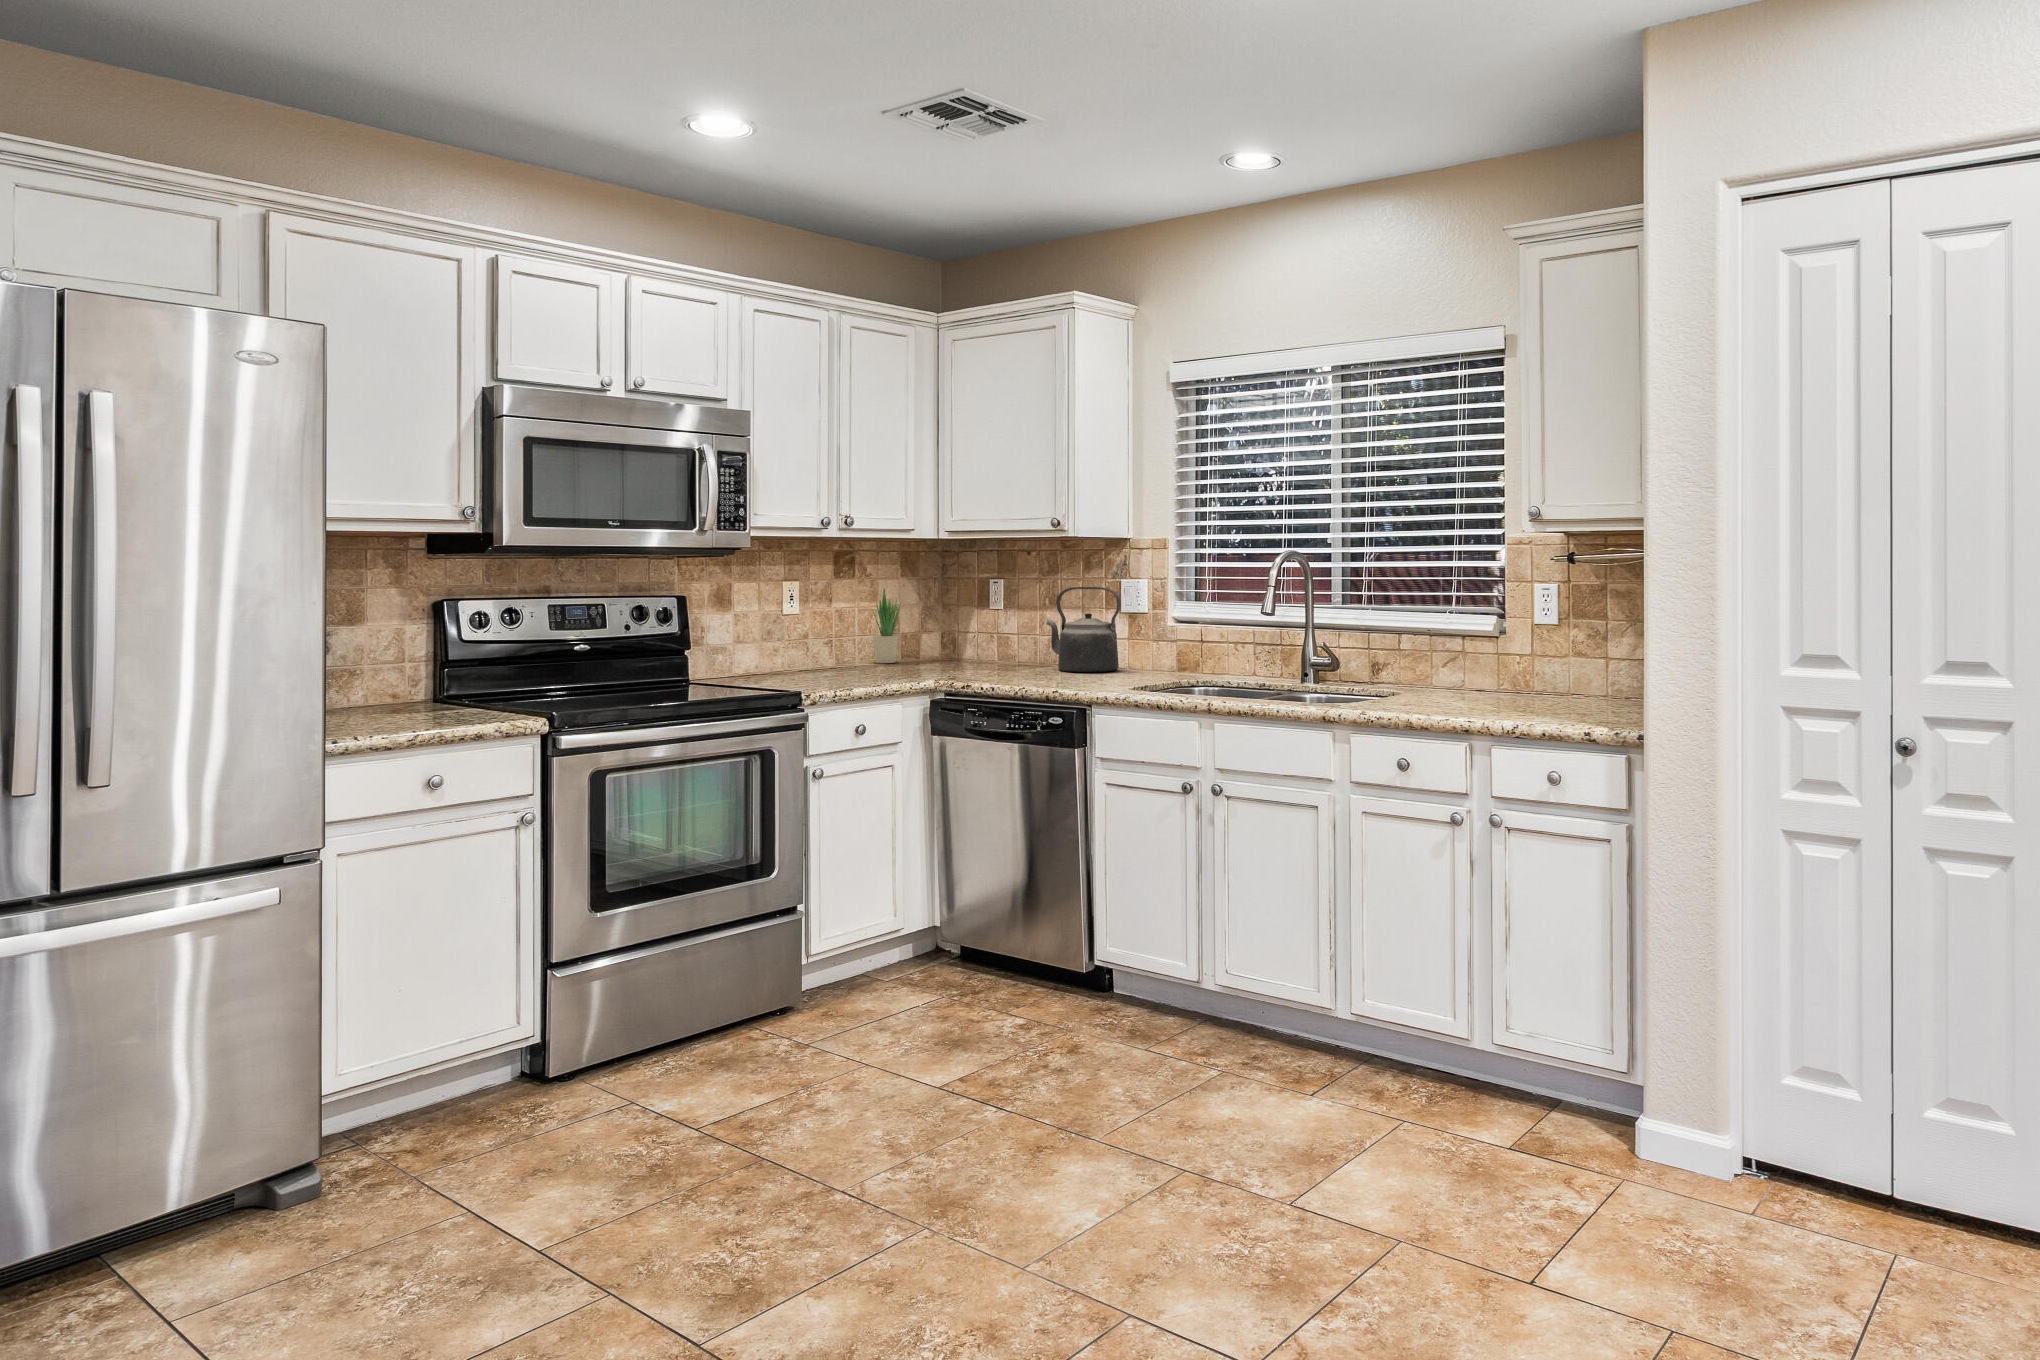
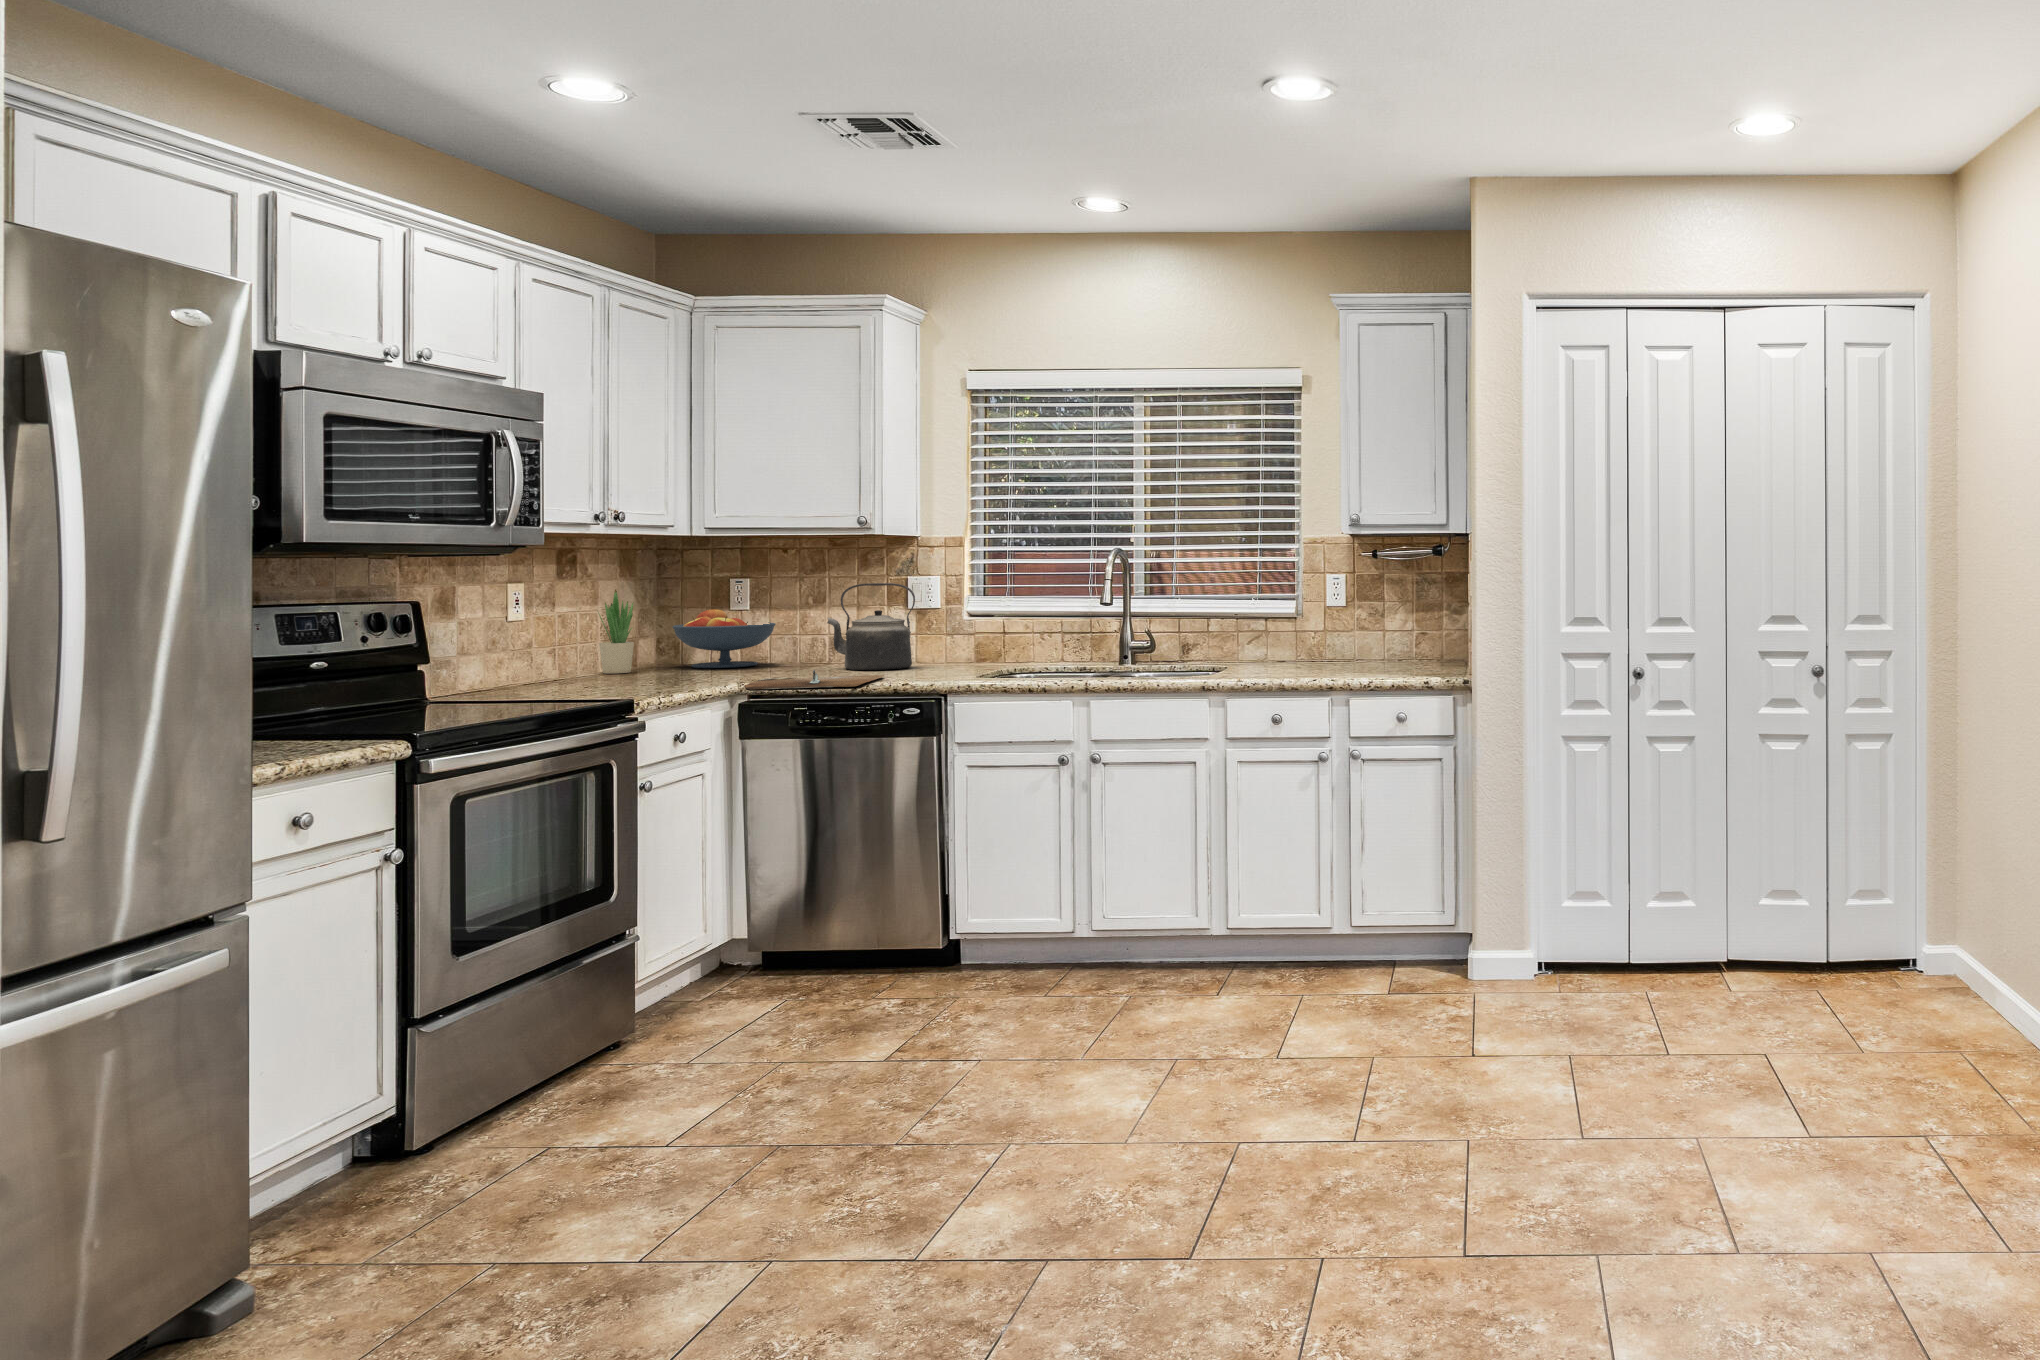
fruit bowl: none [937,608,1020,662] -> present [673,609,776,668]
cutting board: none [920,670,1064,689] -> present [745,670,884,690]

